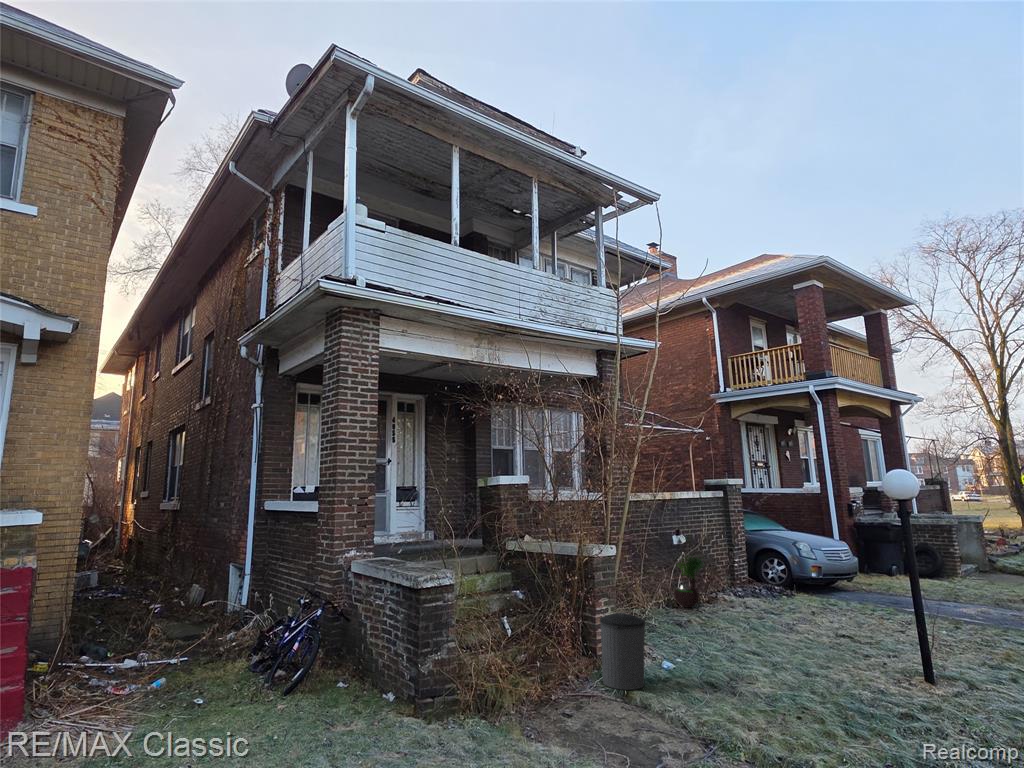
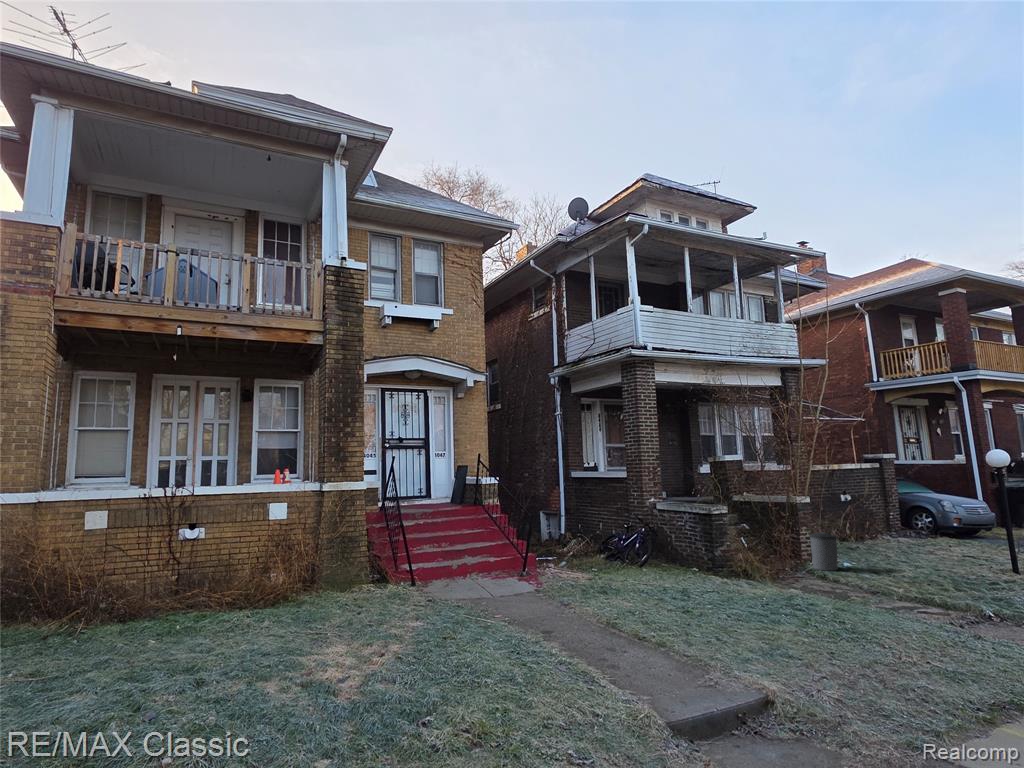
potted tree: present [675,557,703,608] -> none [846,505,868,542]

